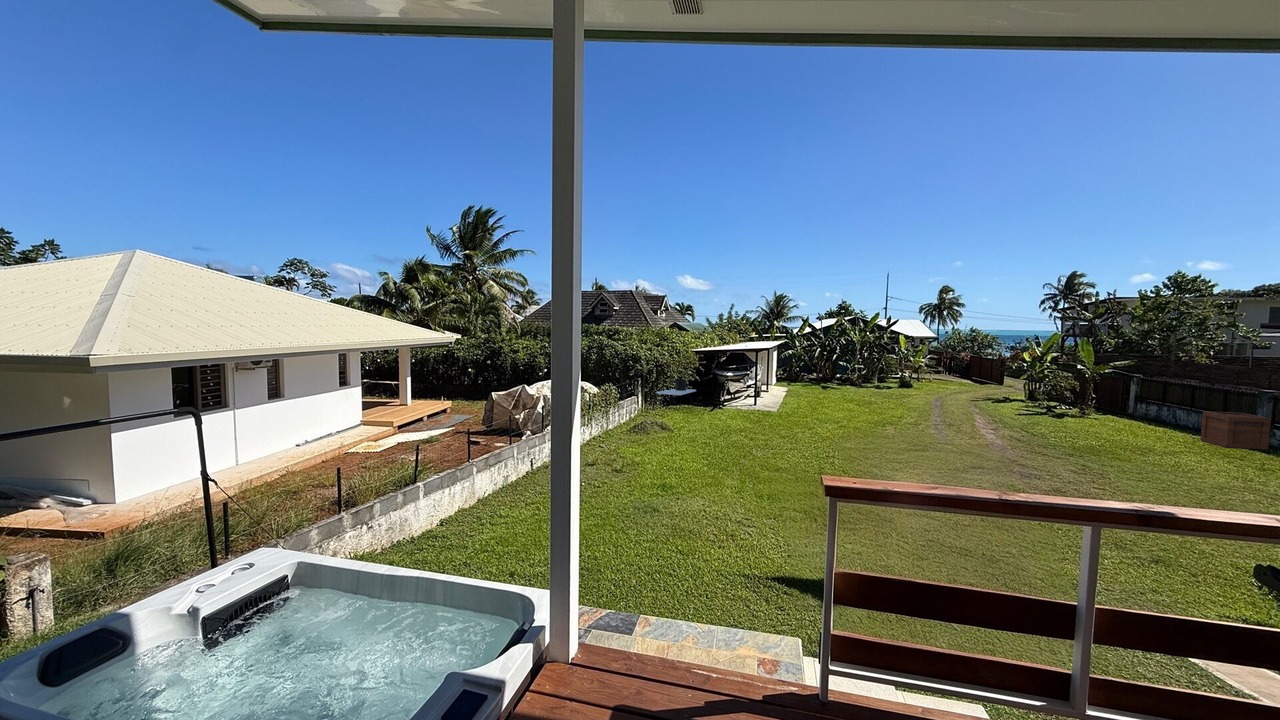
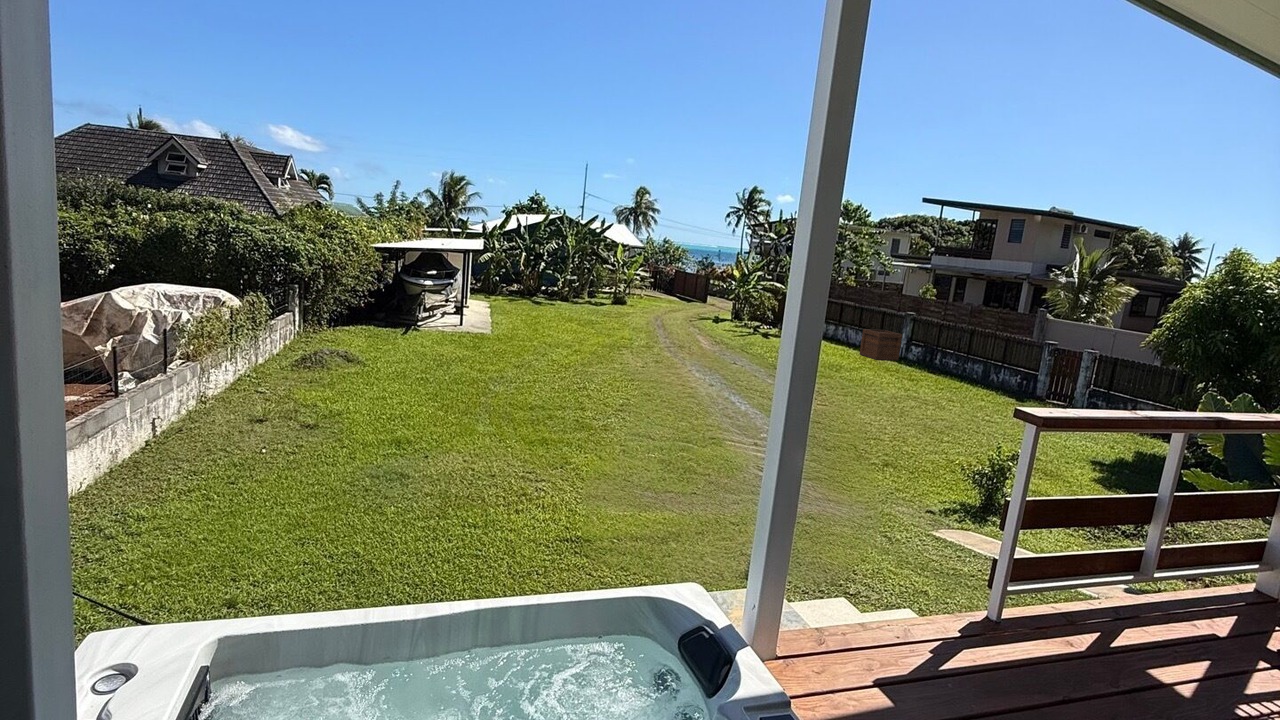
side table: present [656,379,696,406] -> none [321,288,381,336]

